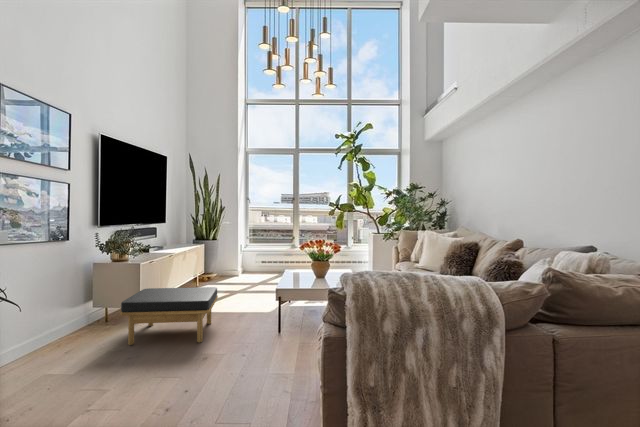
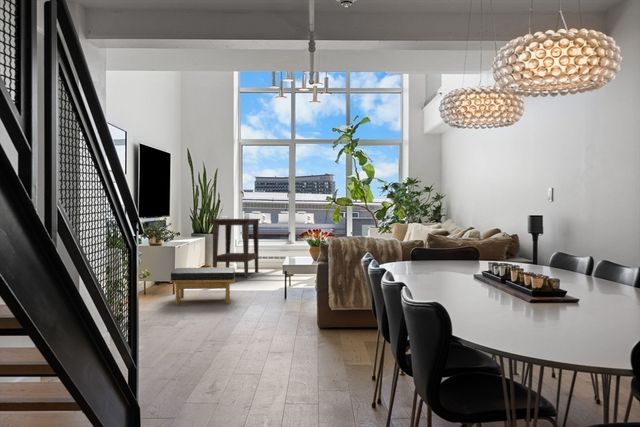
side table: none [208,225,263,287] -> present [211,219,260,278]

